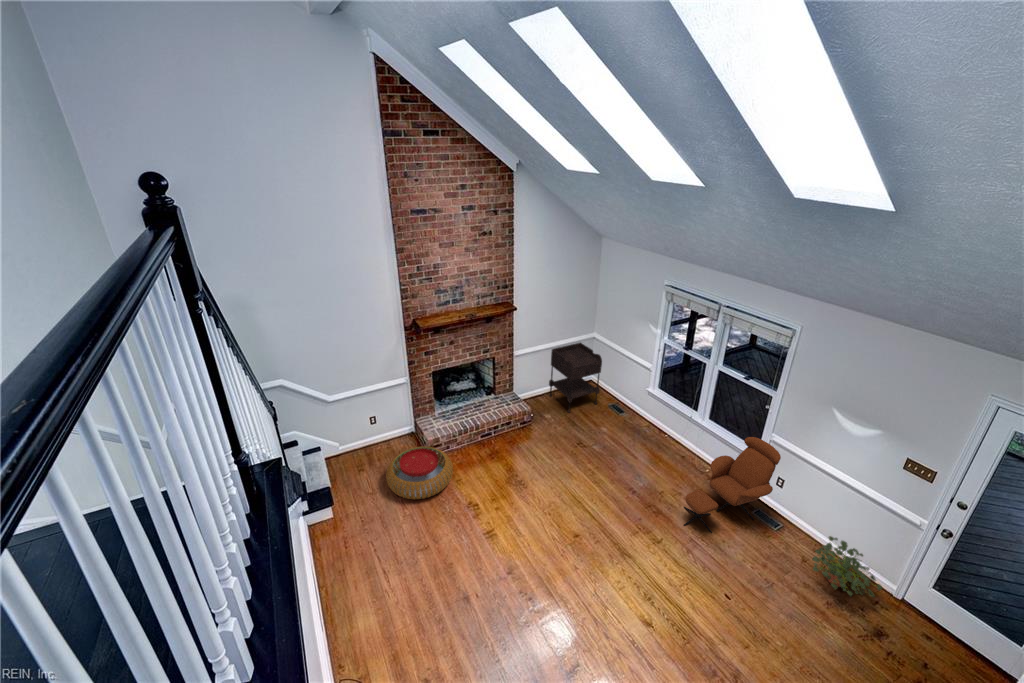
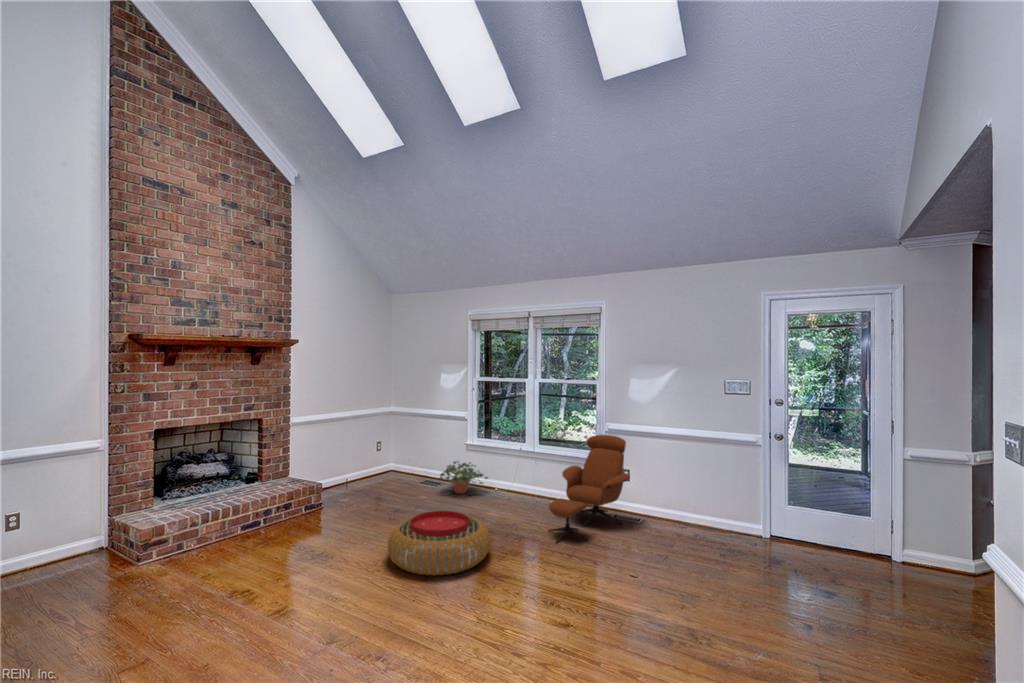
side table: present [549,343,602,413] -> none [339,410,408,494]
pouf: present [386,446,453,499] -> present [388,511,490,576]
potted plant: present [813,536,882,597] -> present [439,461,488,494]

